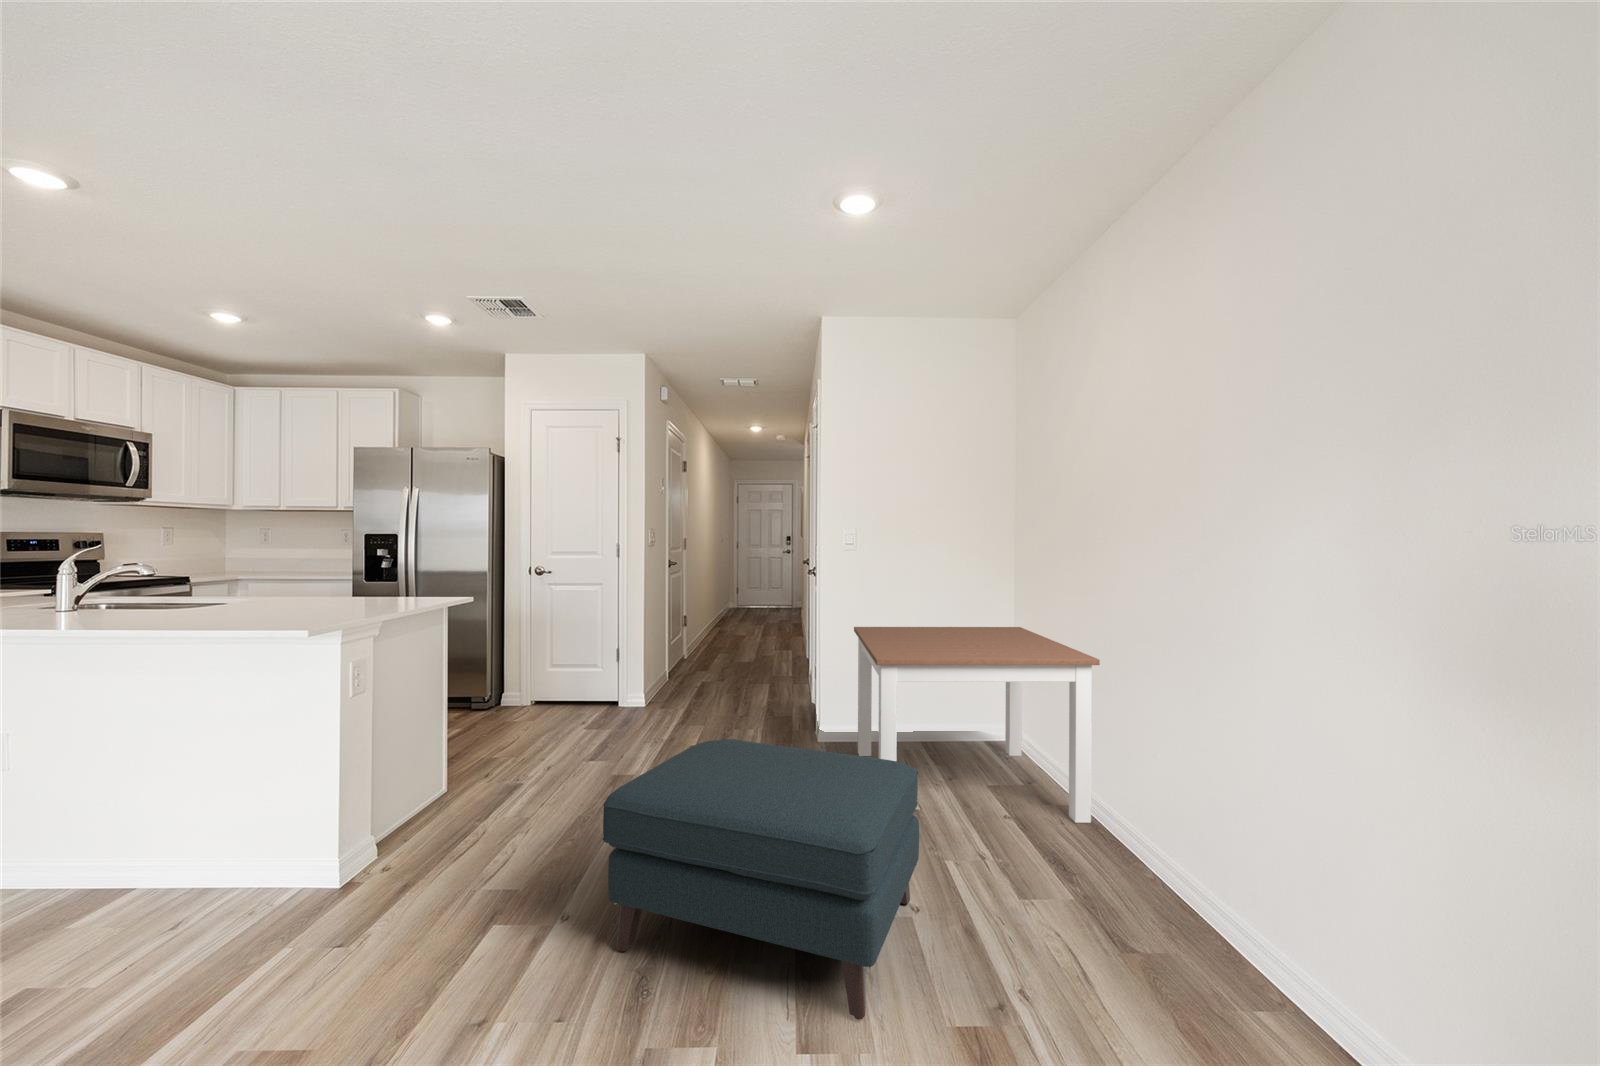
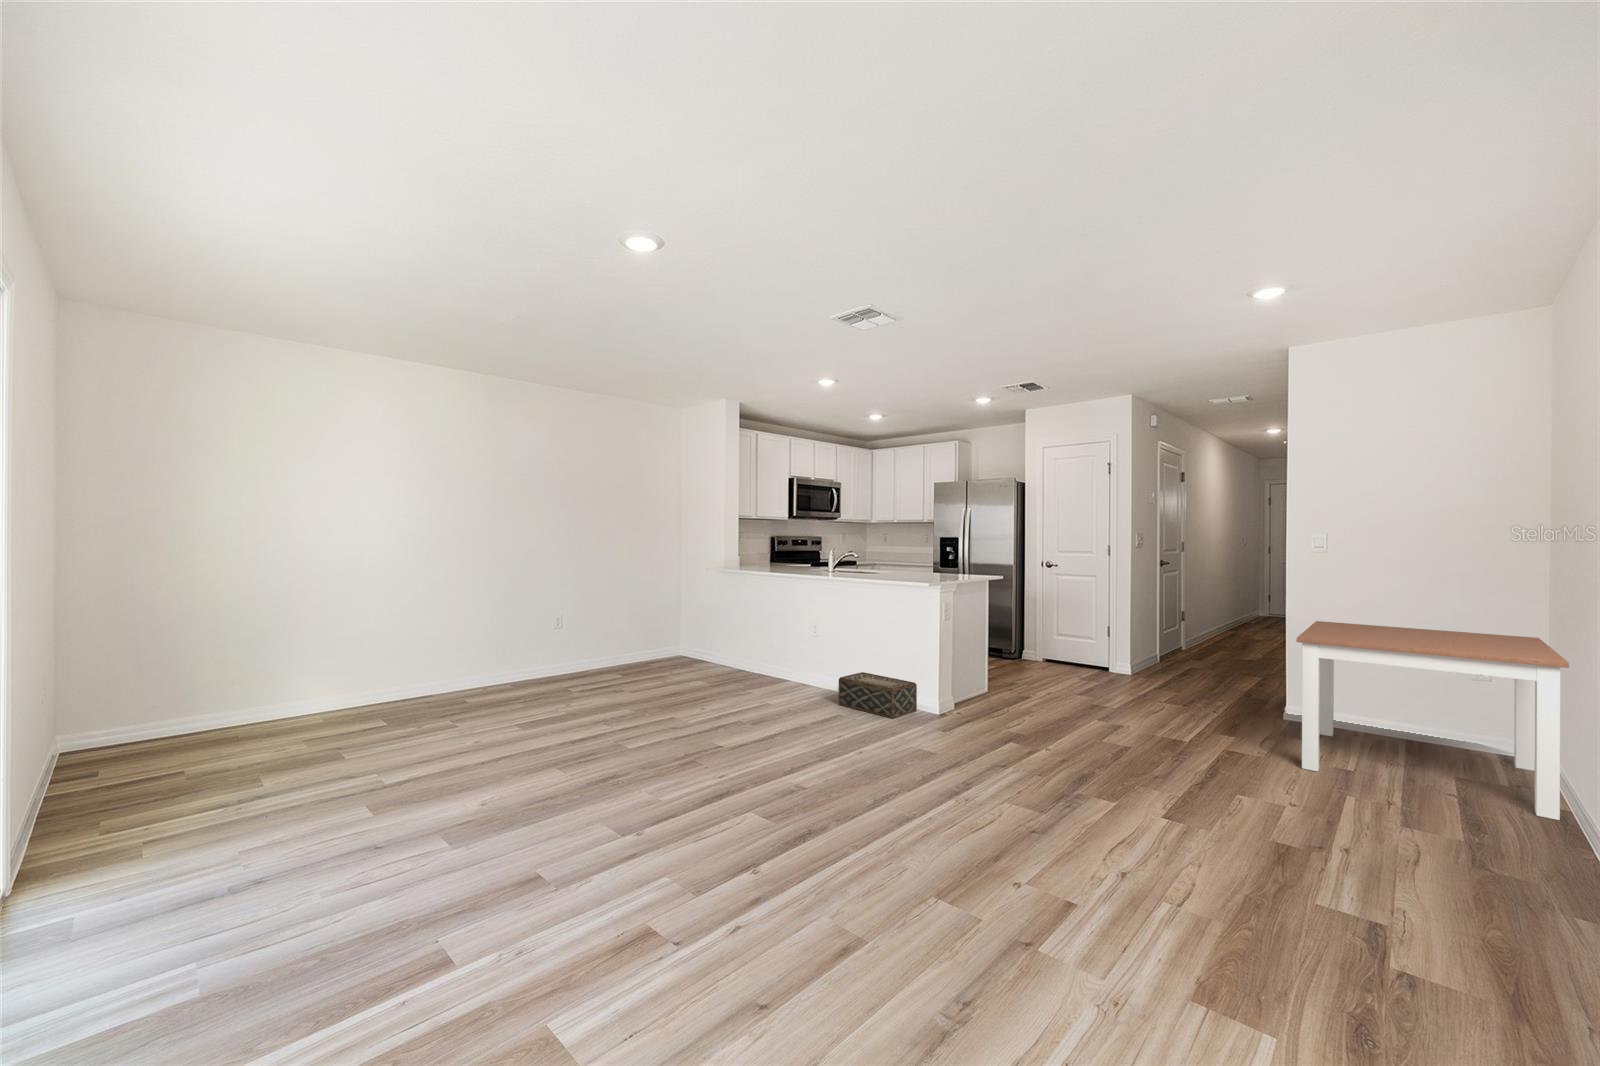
ottoman: present [602,739,919,1020] -> none [1065,672,1298,823]
woven basket: none [52,832,287,940] -> present [838,672,917,718]

